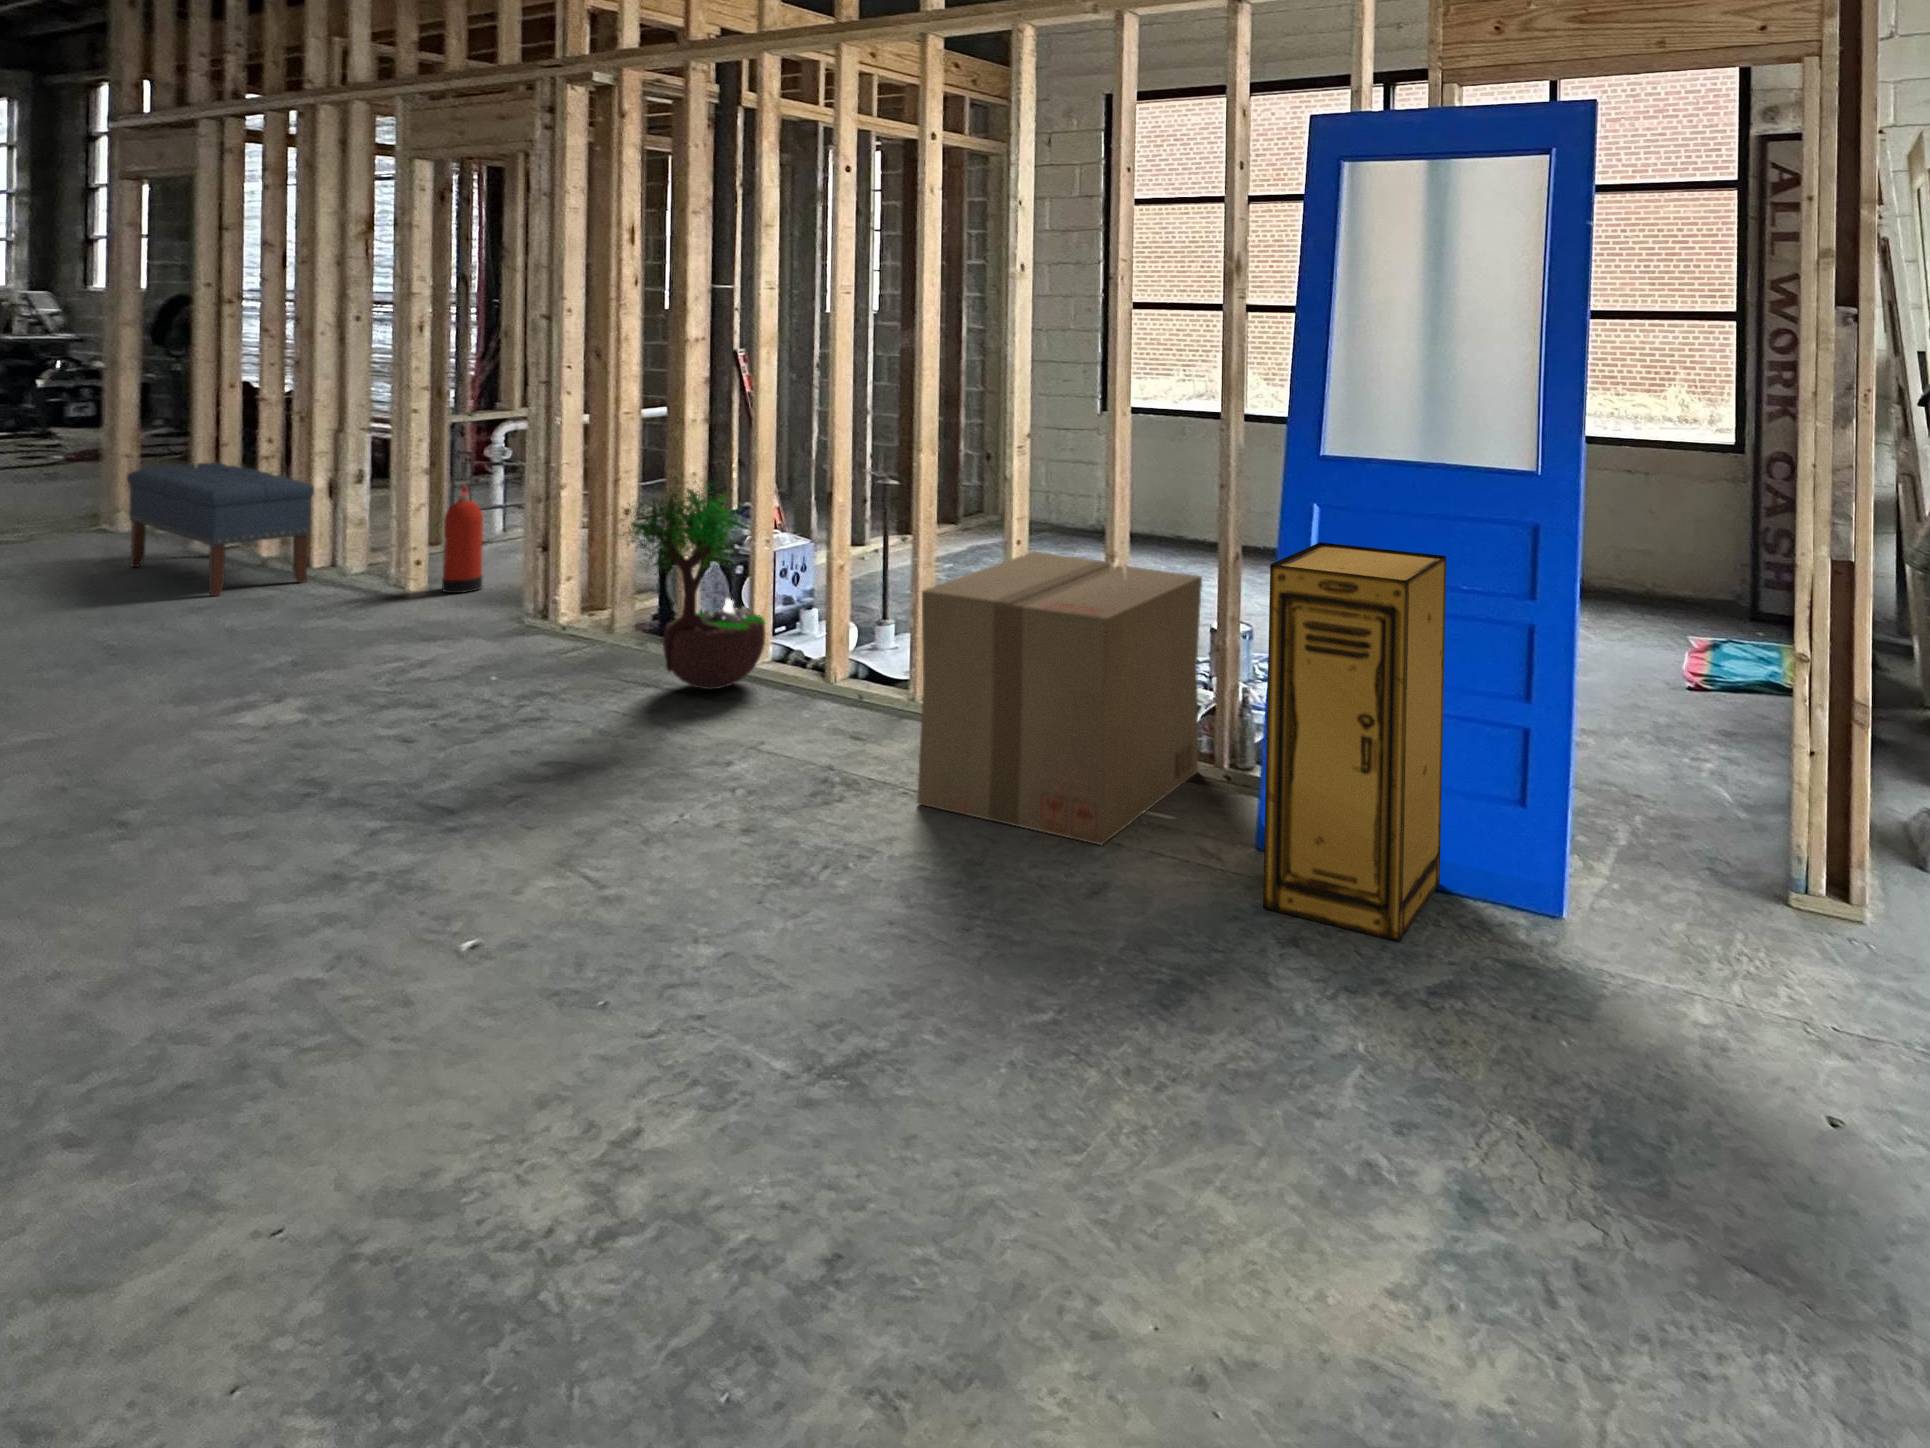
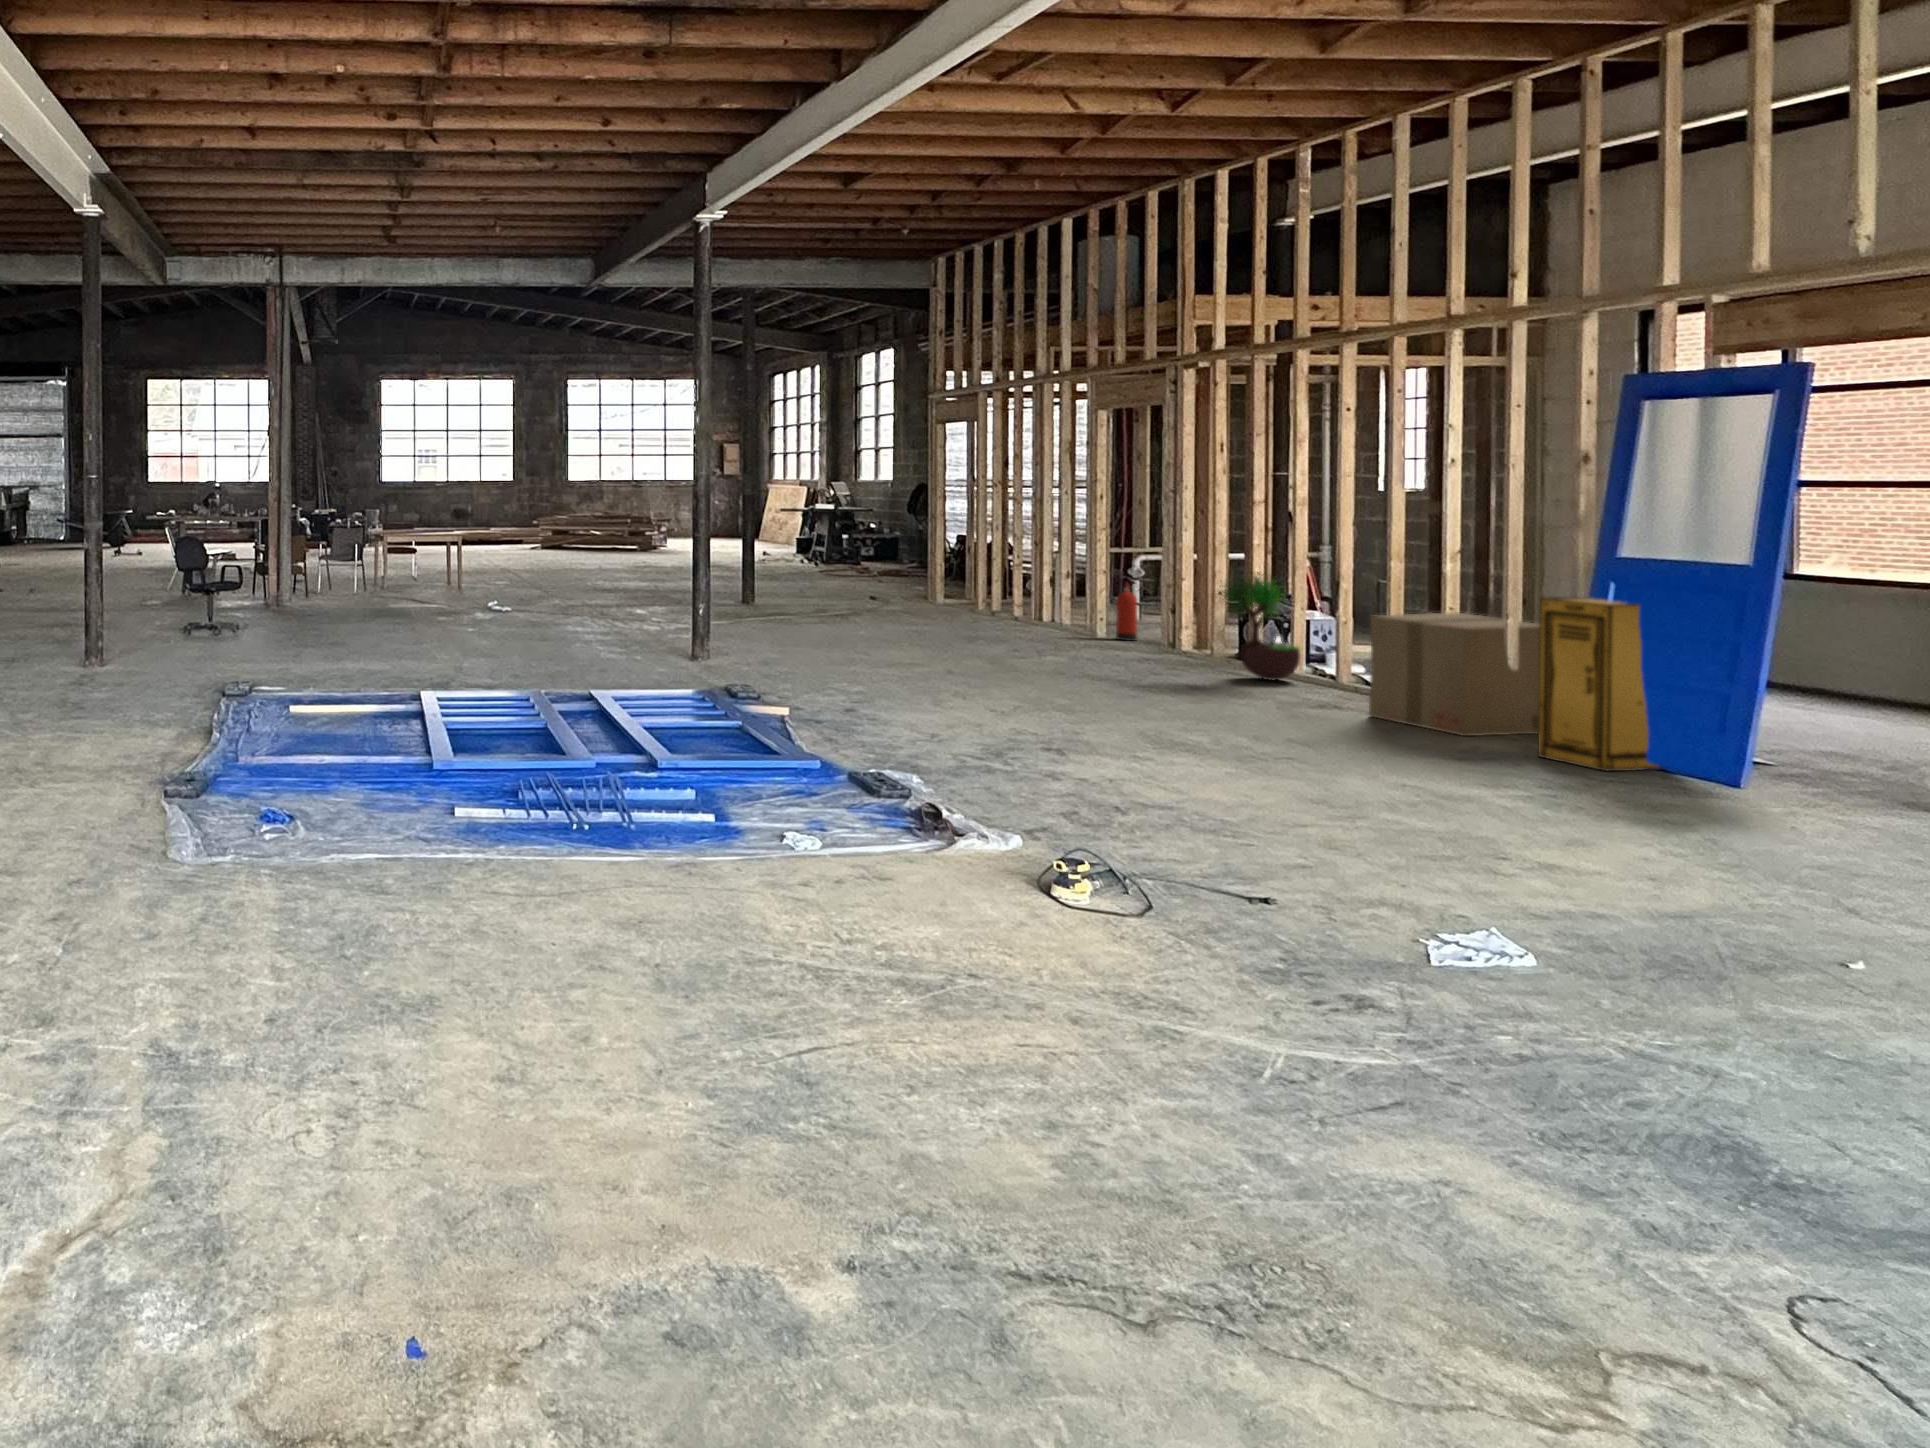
bench: present [127,463,314,596] -> none [955,569,1047,630]

